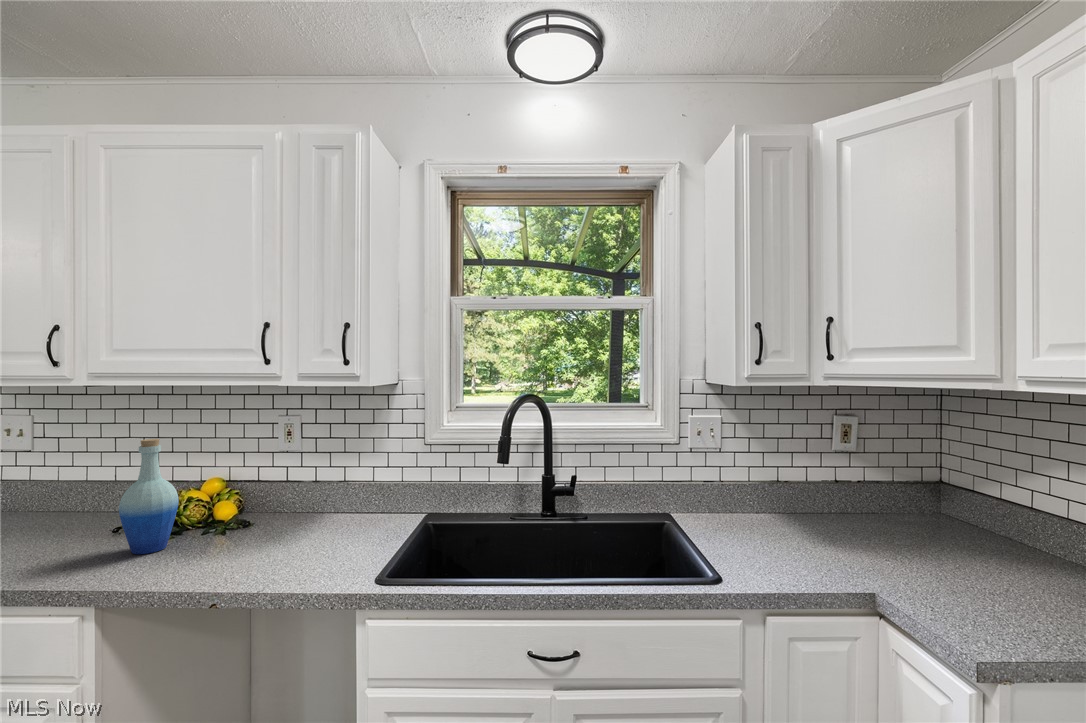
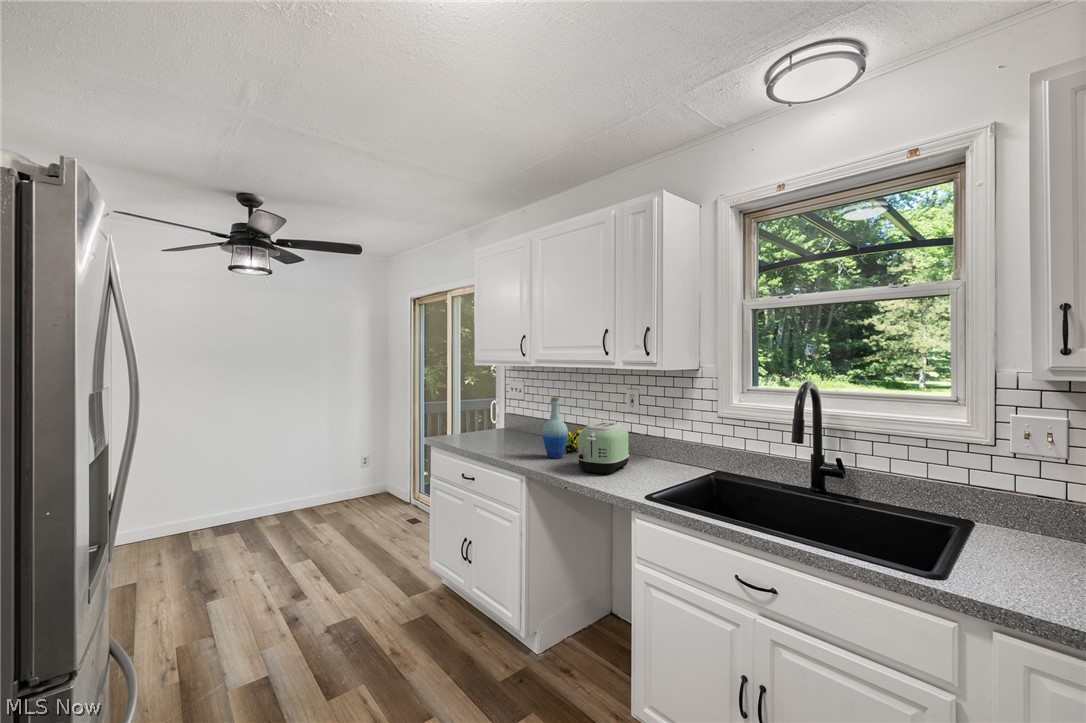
toaster: none [219,471,308,564] -> present [578,422,630,474]

